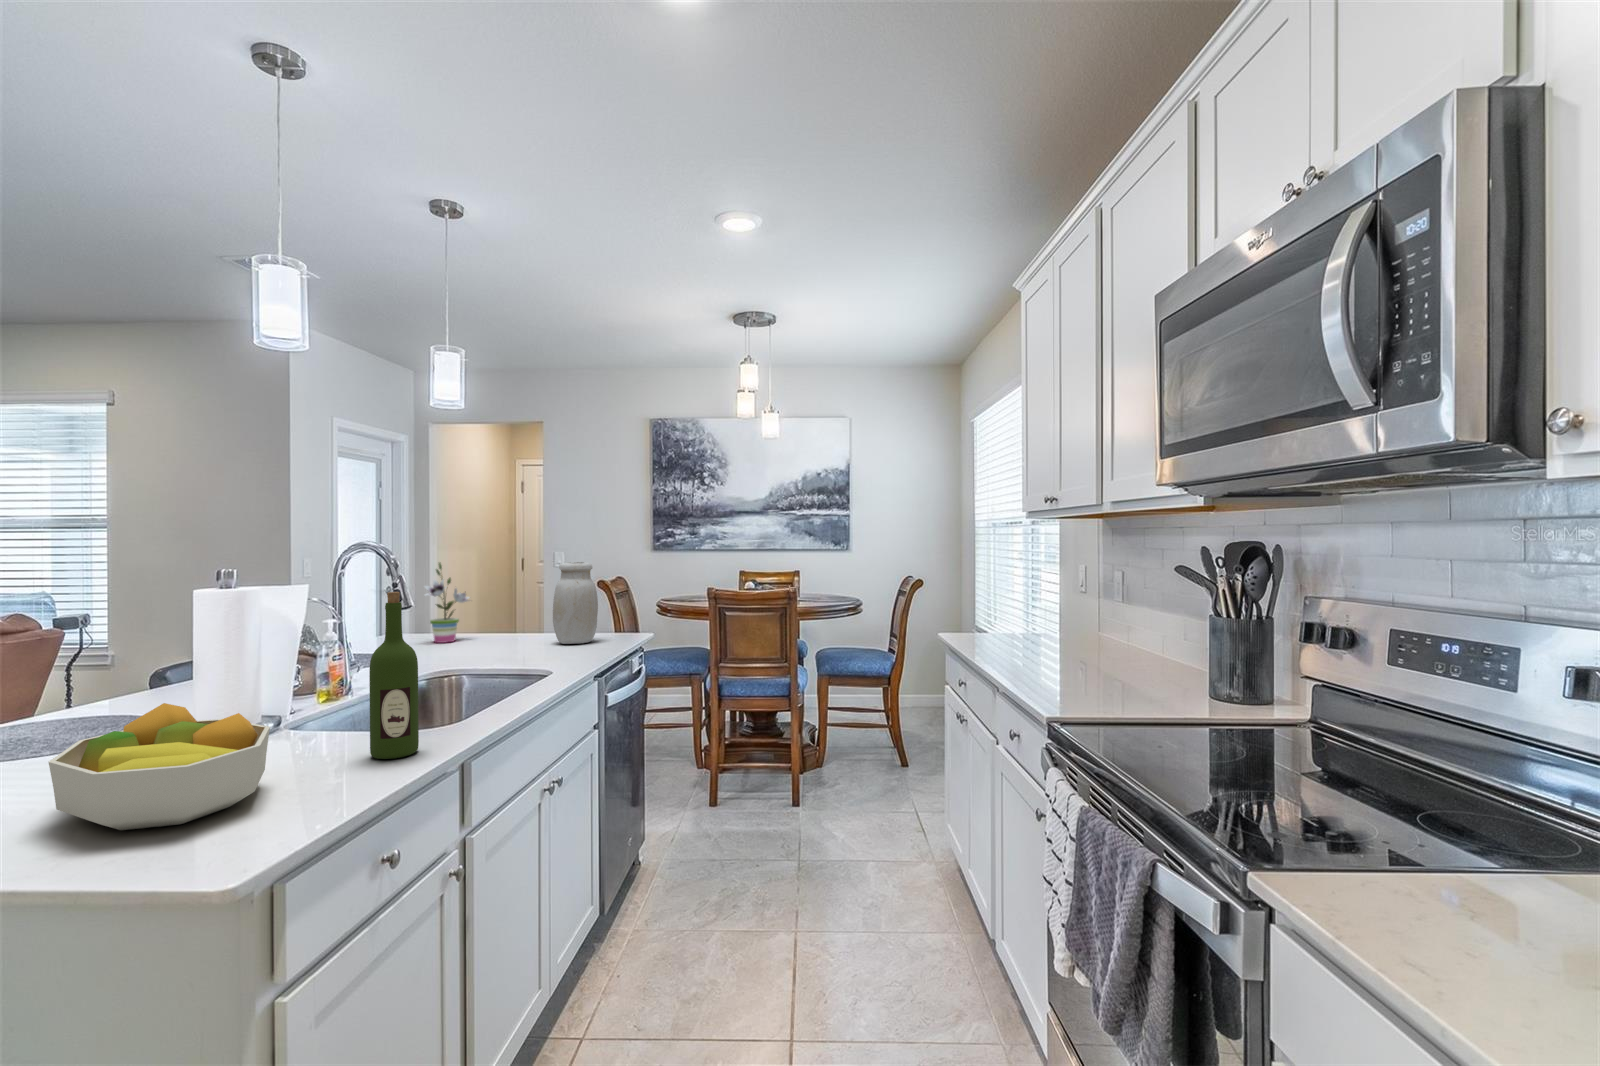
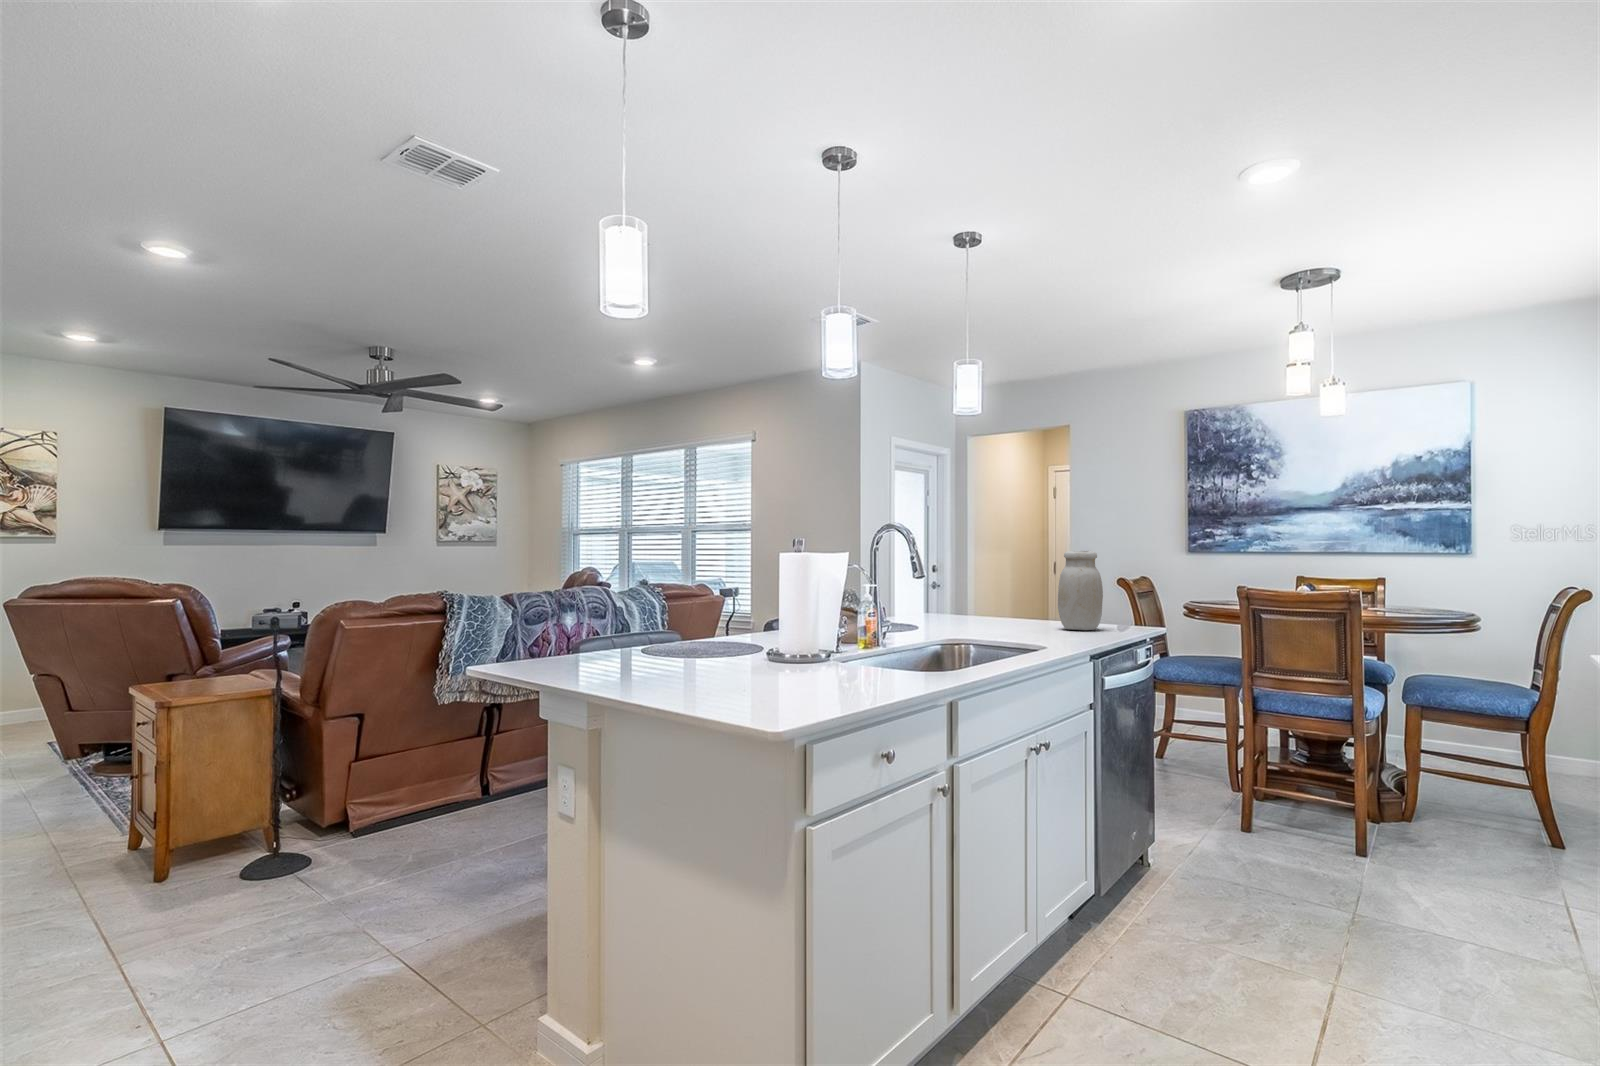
potted plant: present [425,563,469,643] -> none [947,550,988,621]
wine bottle: present [369,592,419,759] -> none [882,553,916,684]
fruit bowl: present [49,703,270,830] -> none [700,622,816,698]

